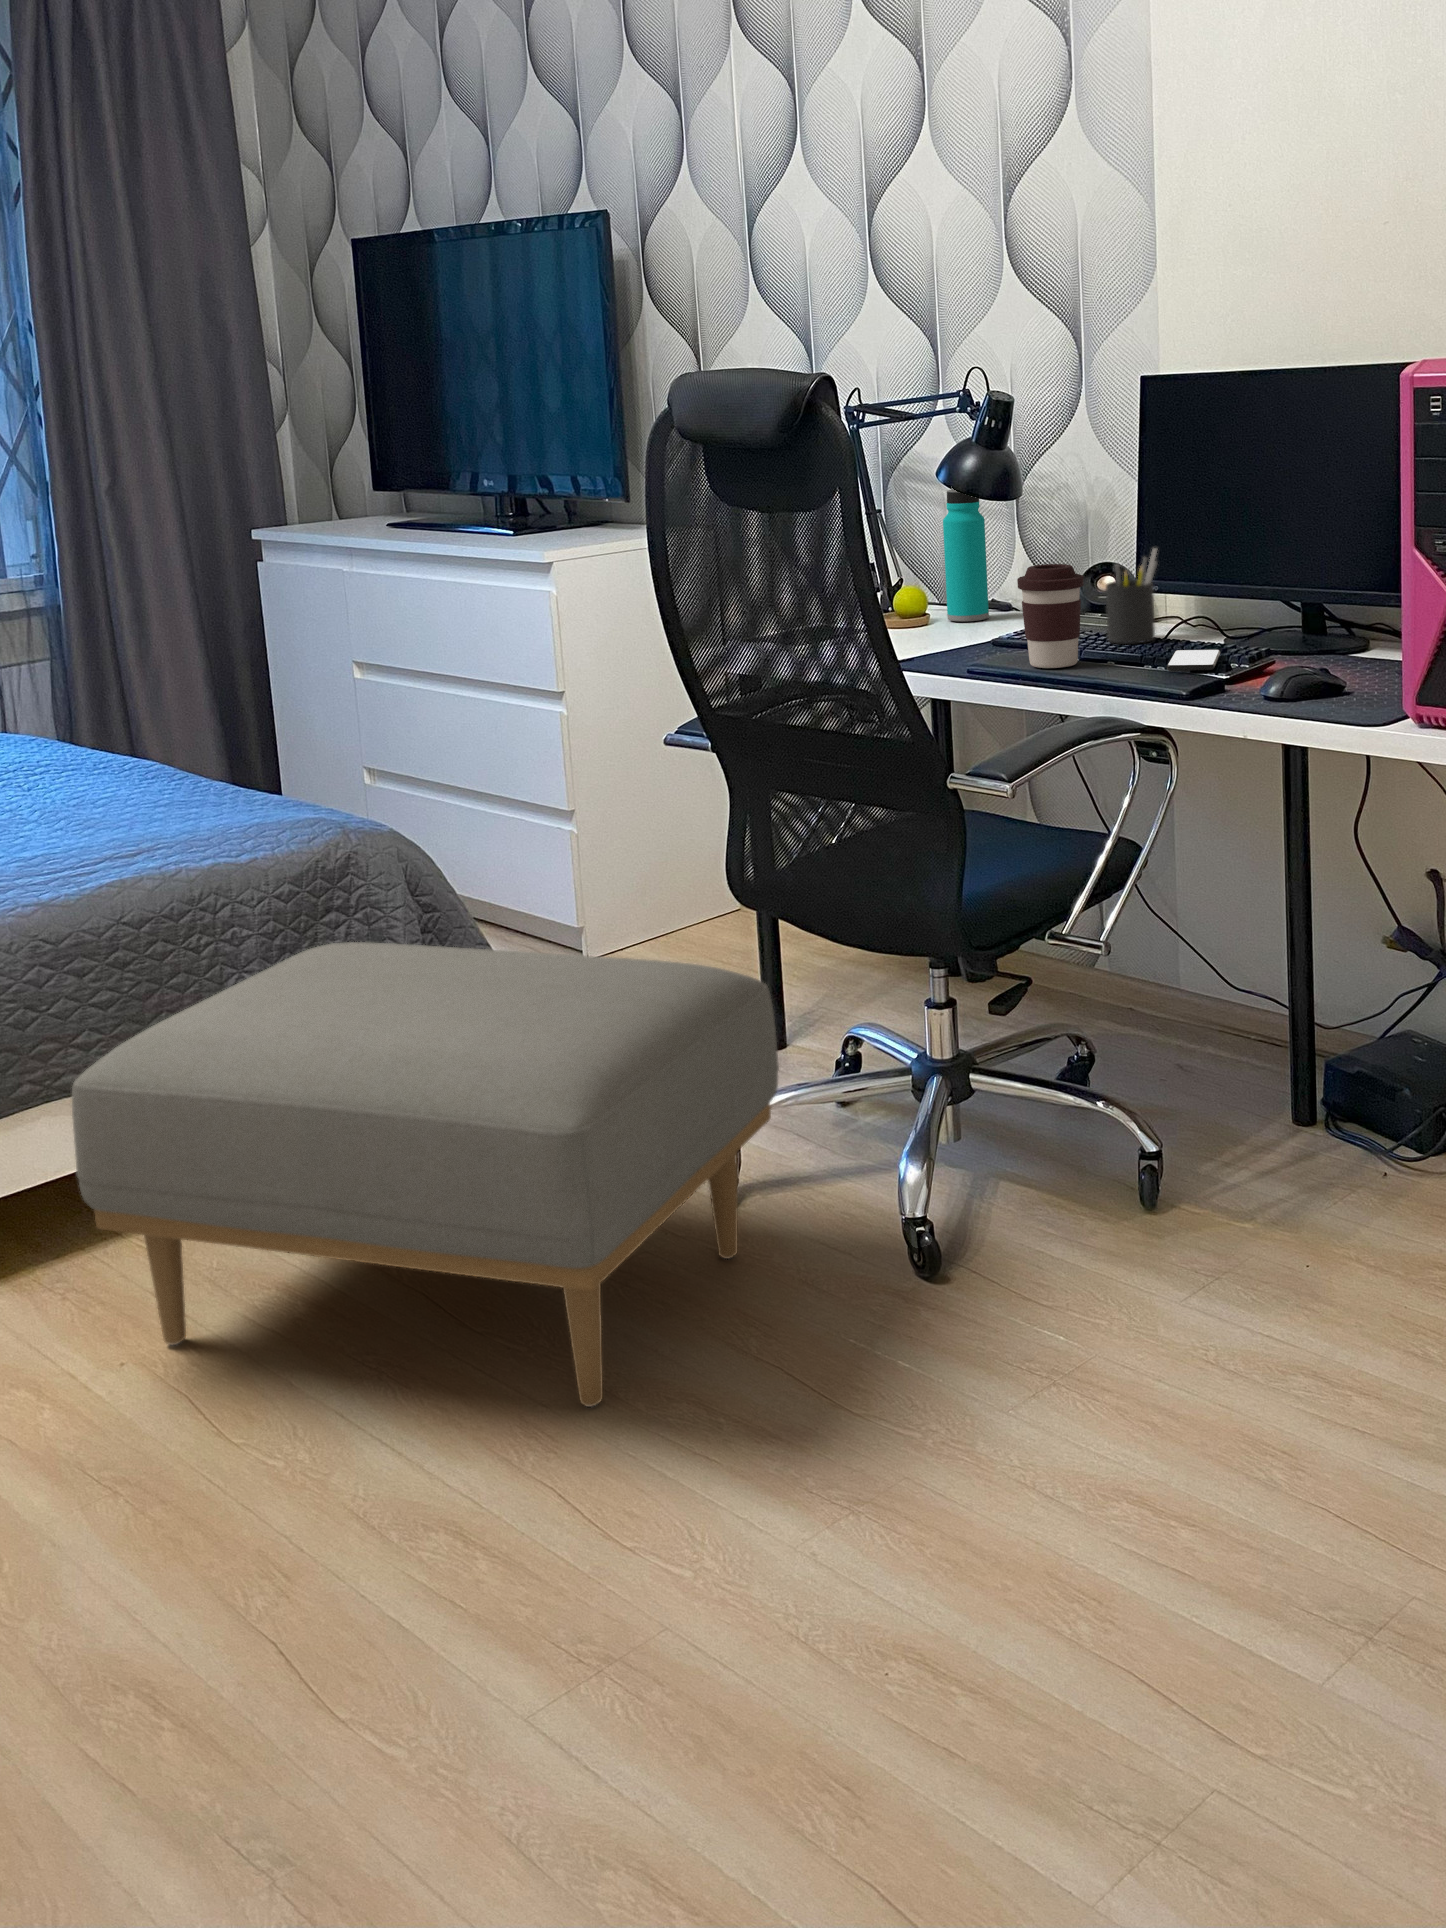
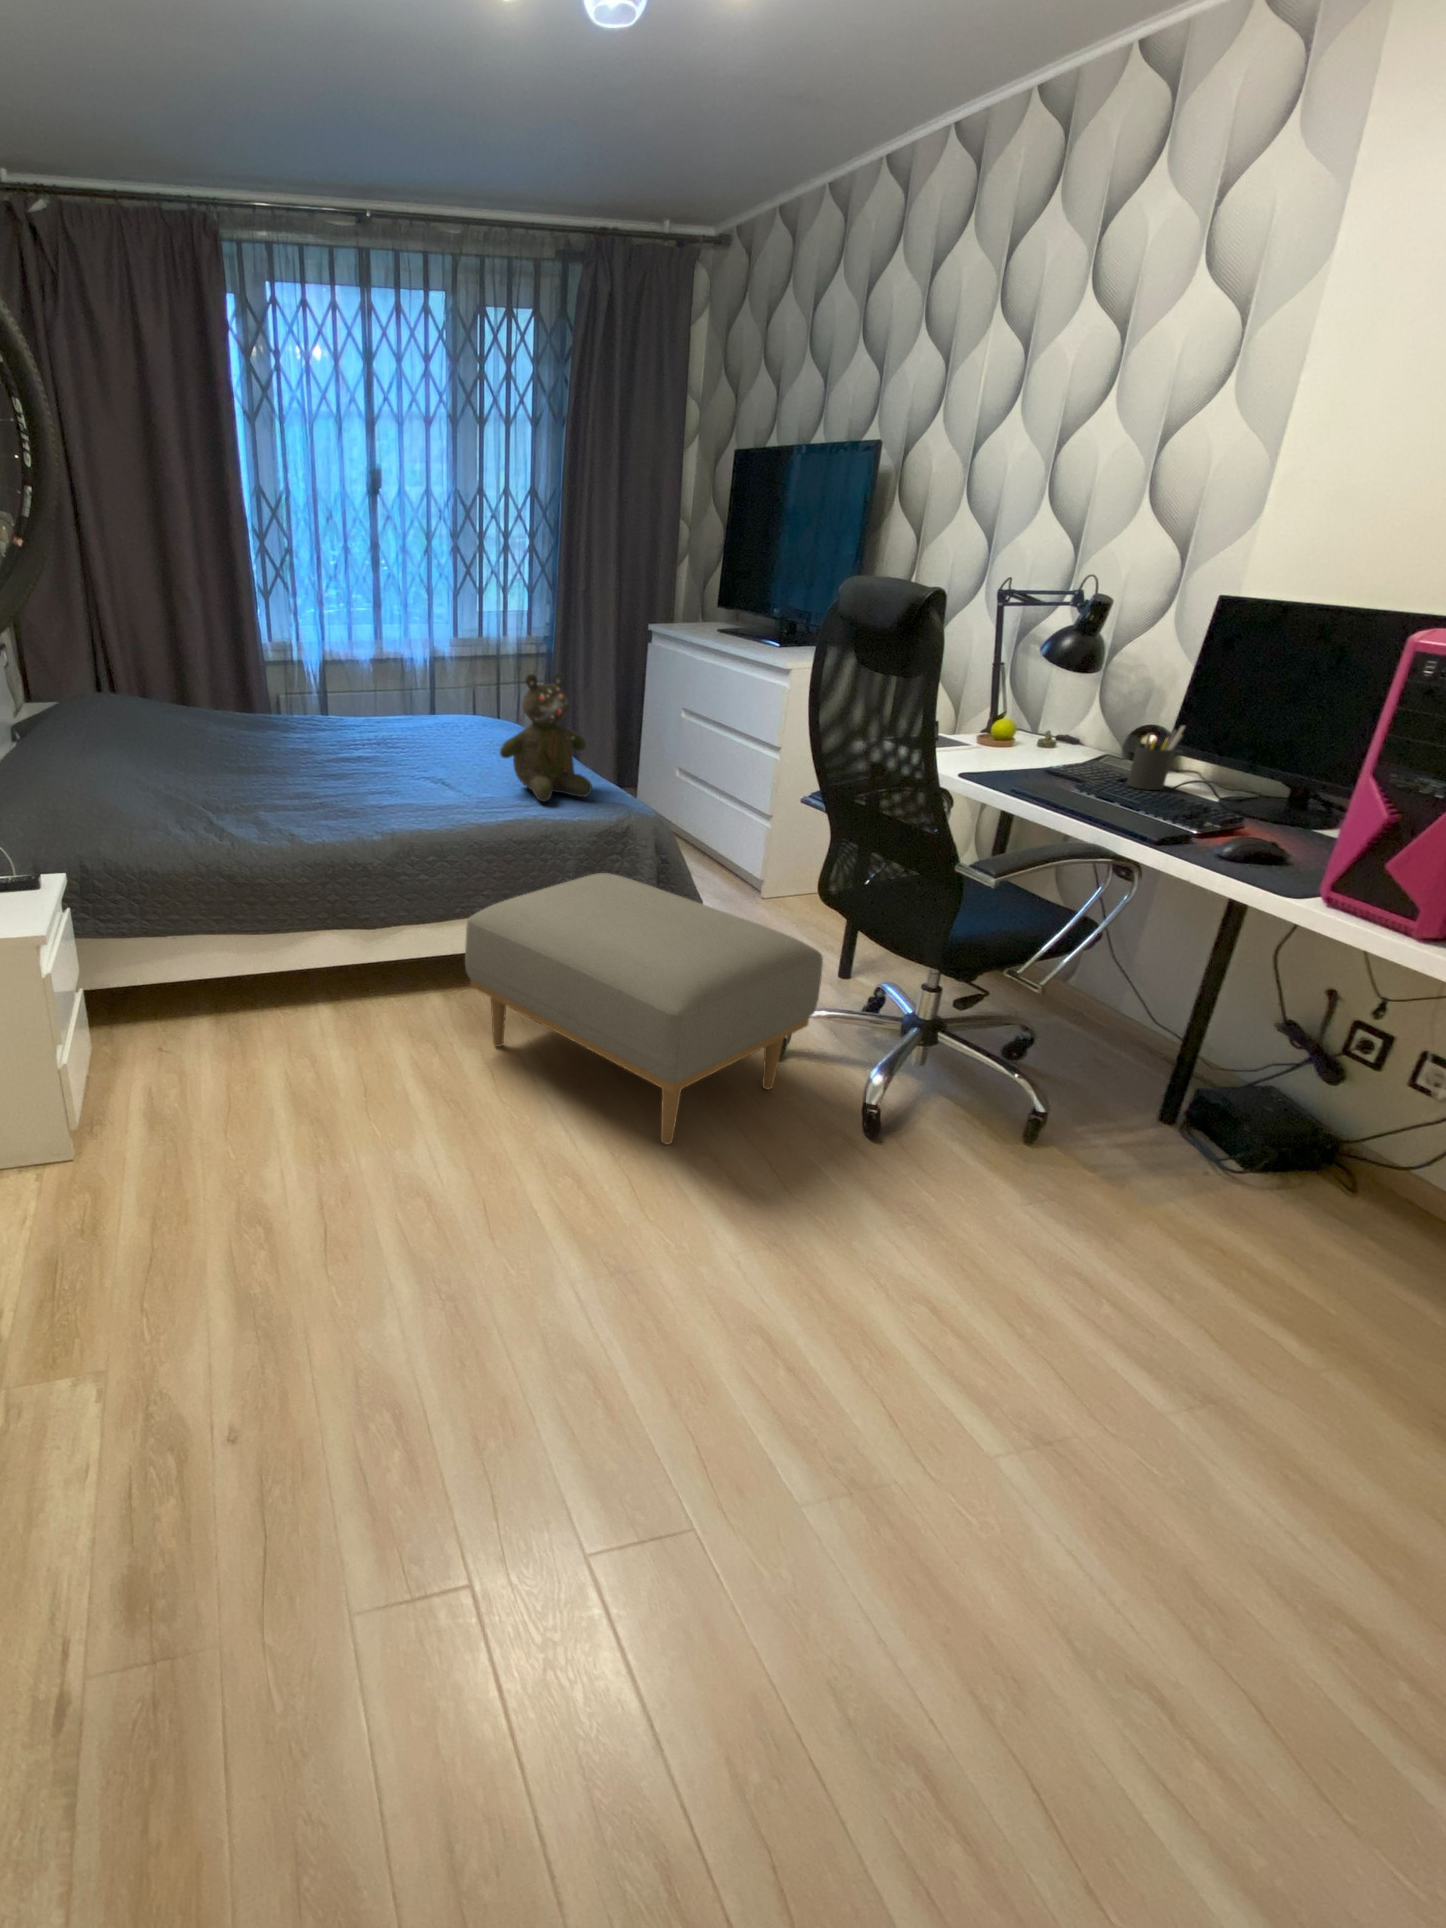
water bottle: present [943,488,989,622] -> none [1024,652,1072,750]
coffee cup: present [1017,564,1084,668] -> none [1057,728,1114,800]
teddy bear: none [51,600,256,841] -> present [500,672,592,801]
smartphone: present [1167,650,1220,672] -> none [1154,802,1205,823]

